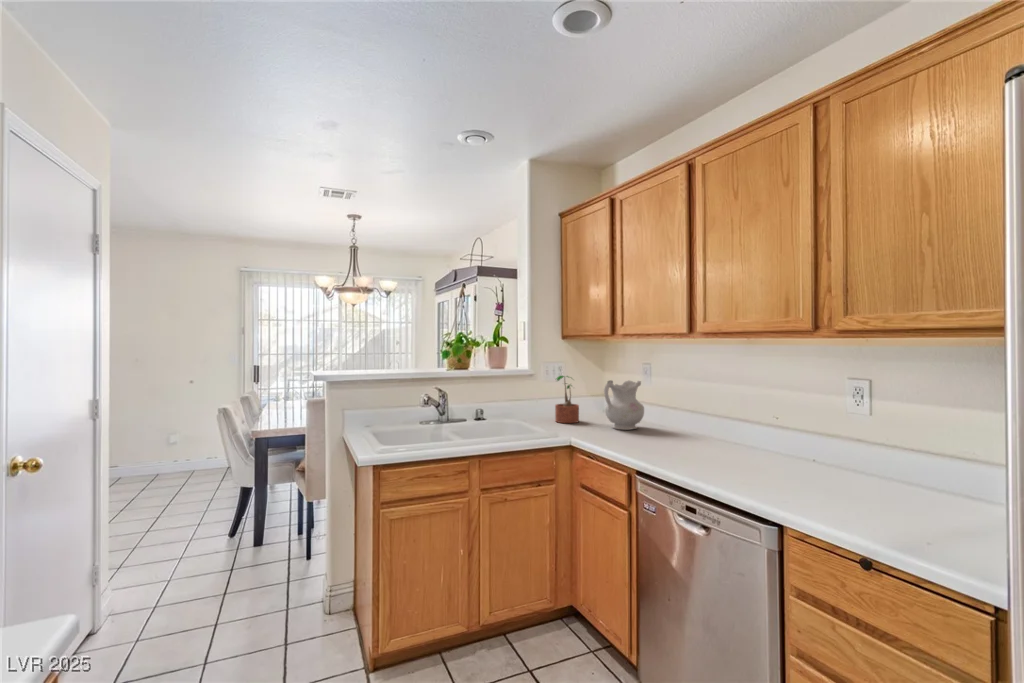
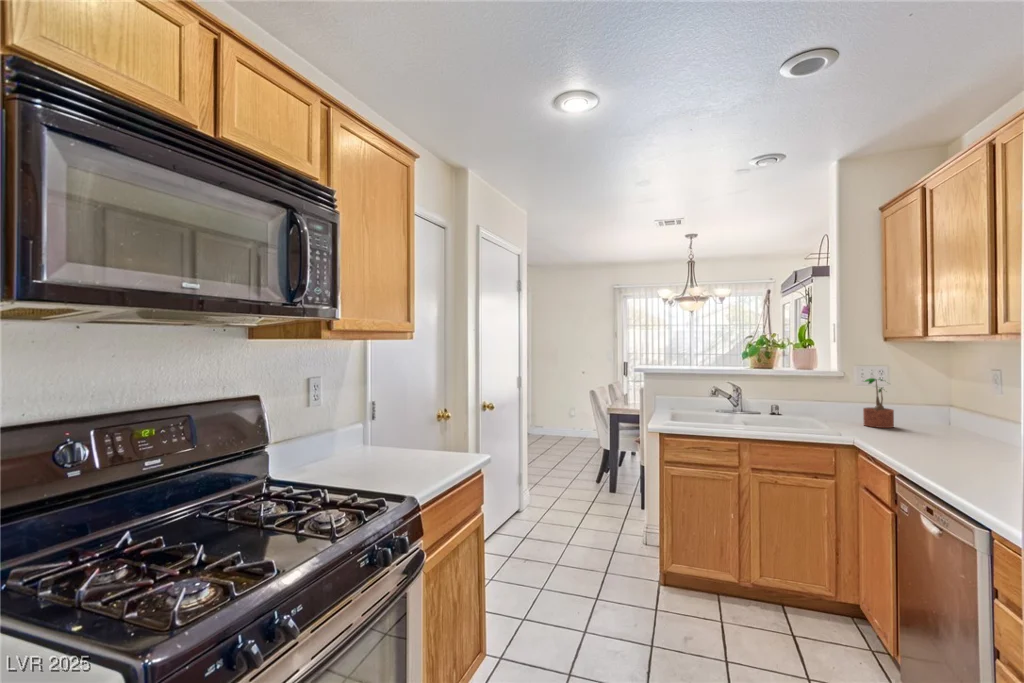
ceramic pitcher: present [604,380,644,430] -> none [912,384,973,440]

